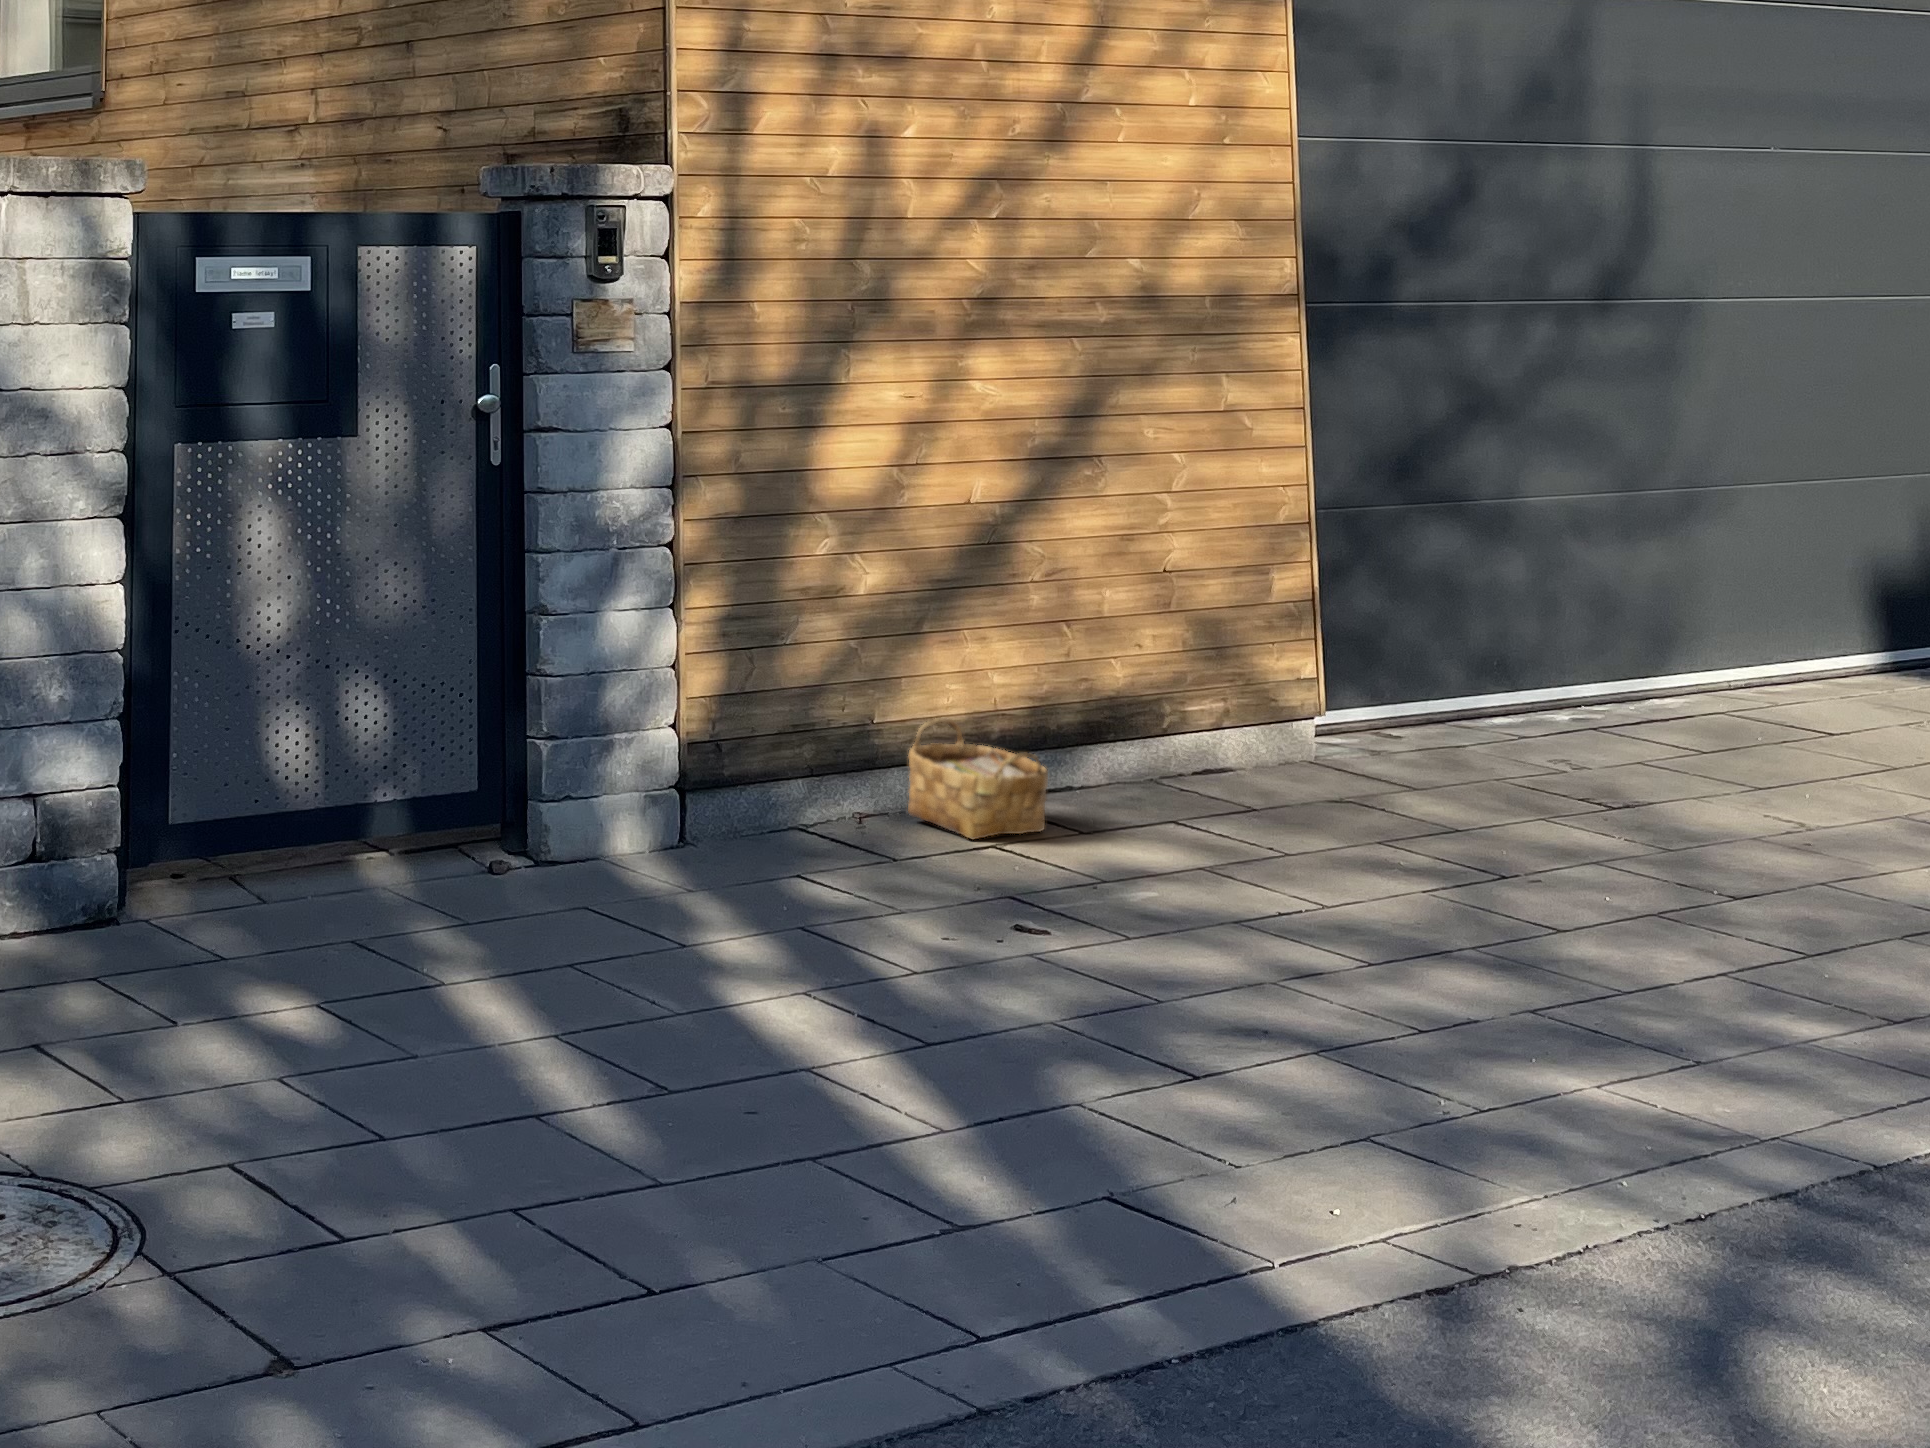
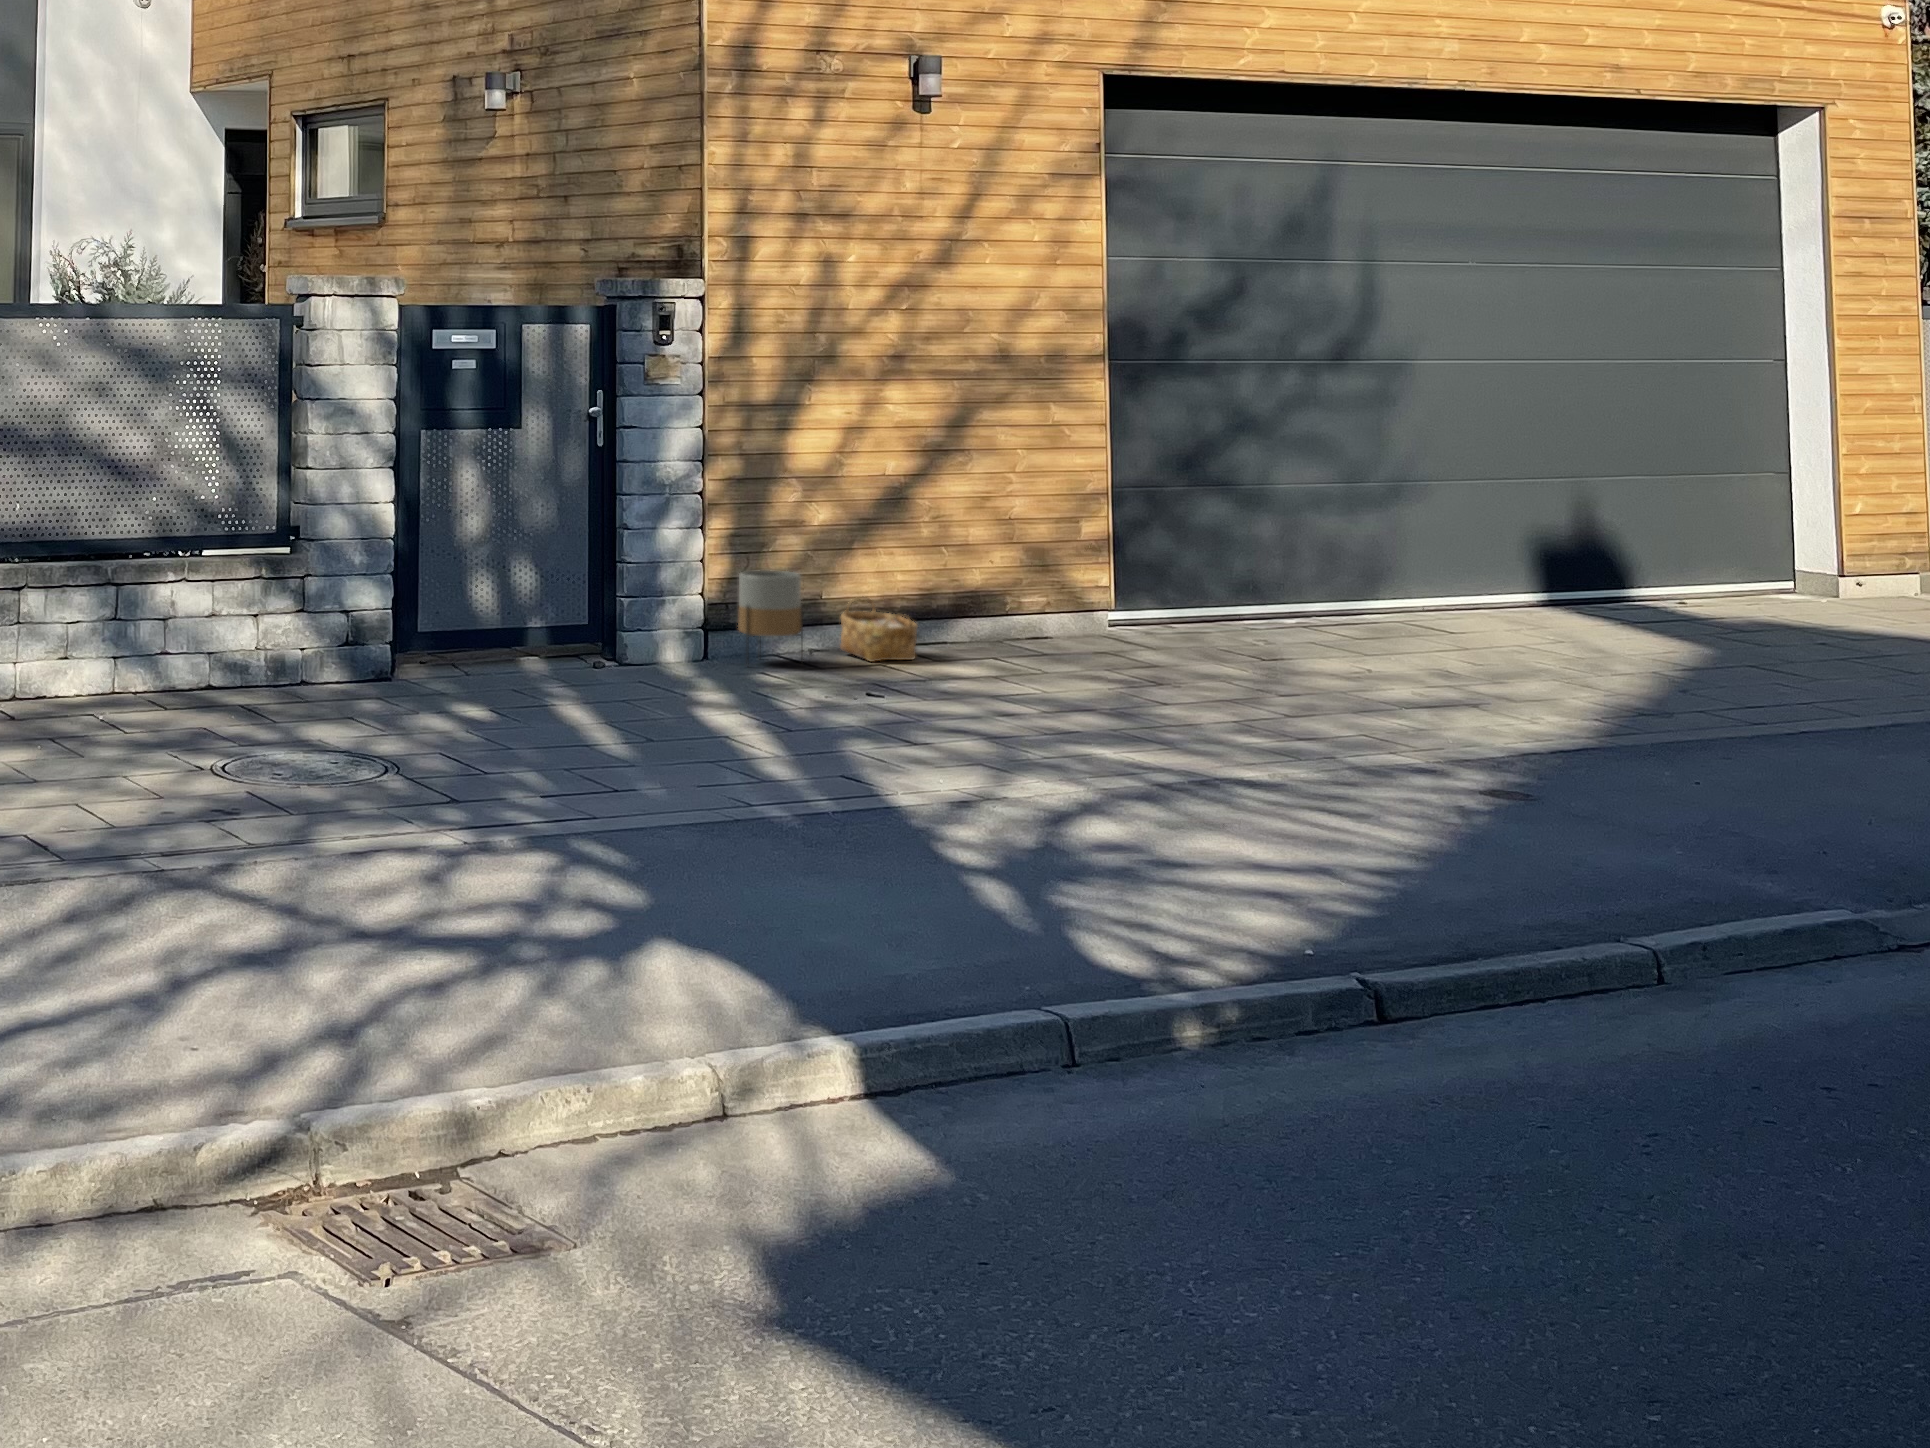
planter: none [743,681,861,861] -> present [738,570,803,649]

